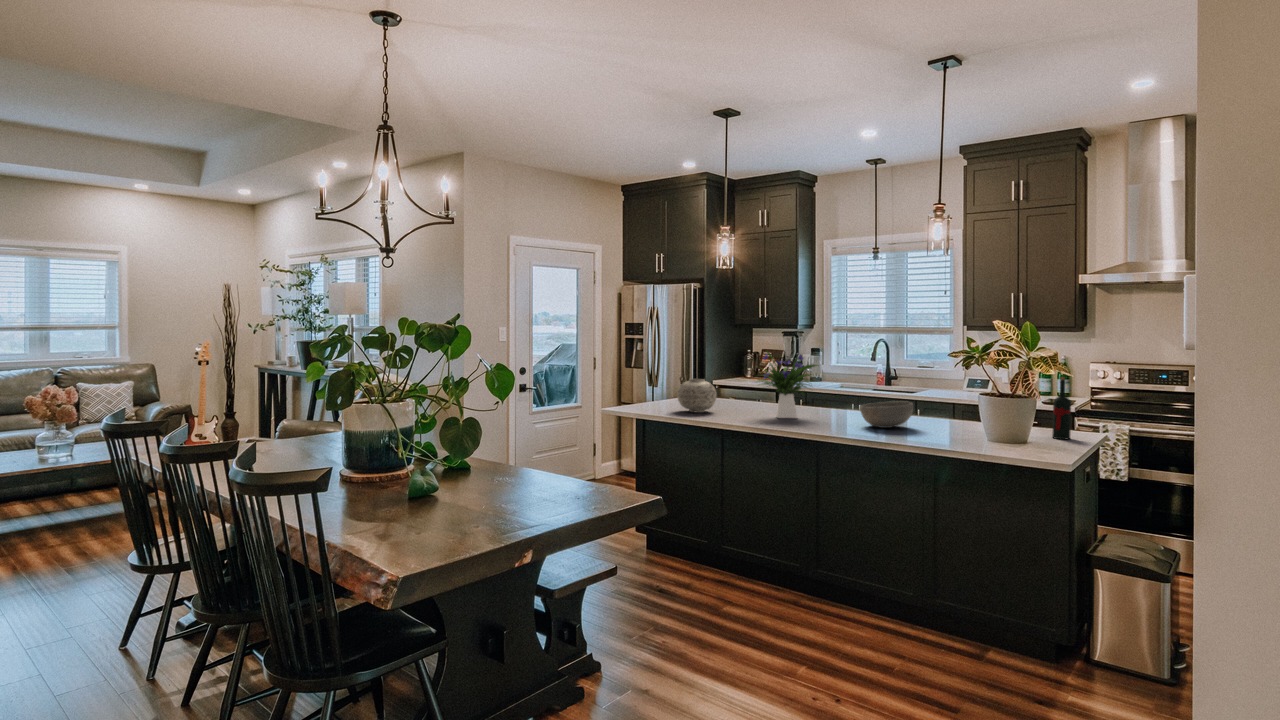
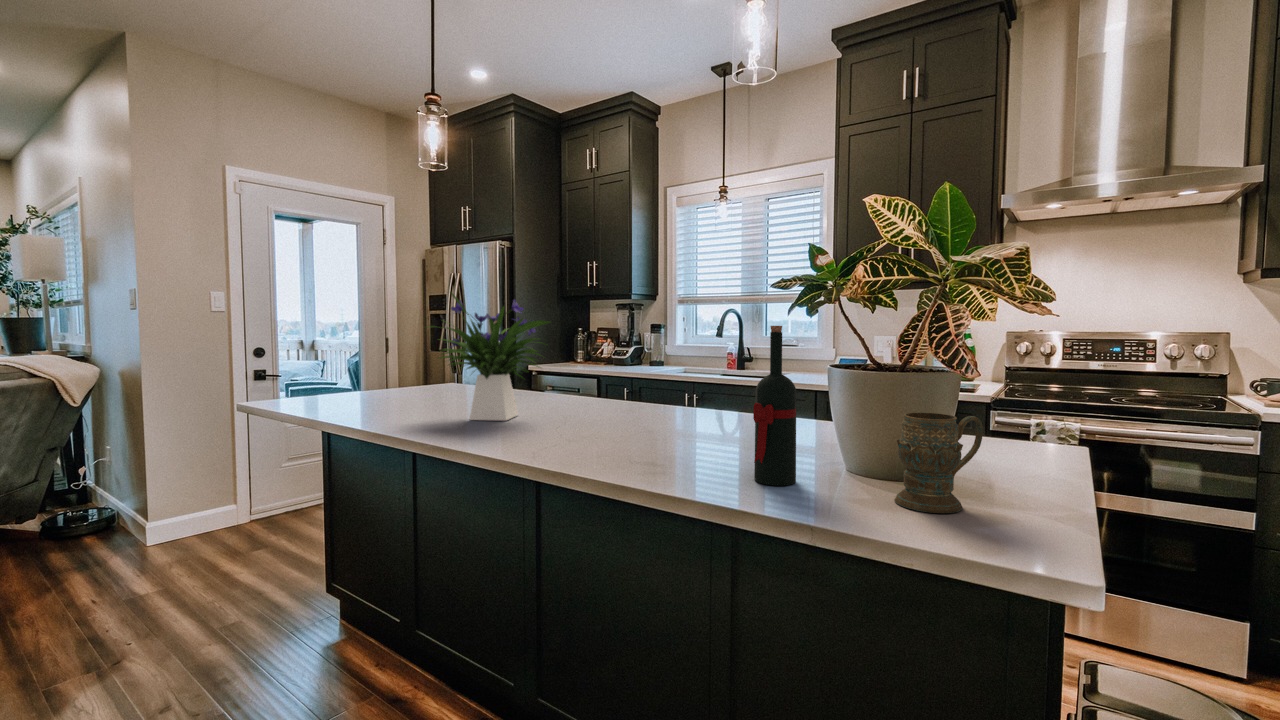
wine bottle: present [1052,377,1071,439] -> present [753,326,796,486]
vase: present [677,379,717,412] -> none [322,350,398,409]
bowl: present [860,401,913,428] -> none [589,388,697,444]
mug: none [1008,411,1041,446] -> present [895,413,983,513]

